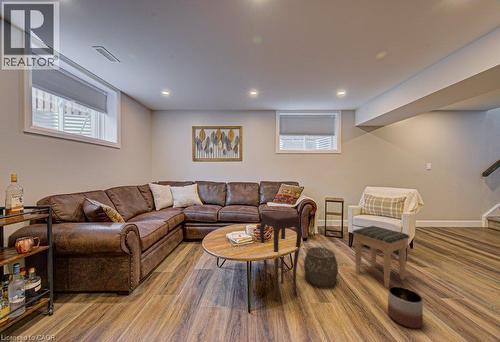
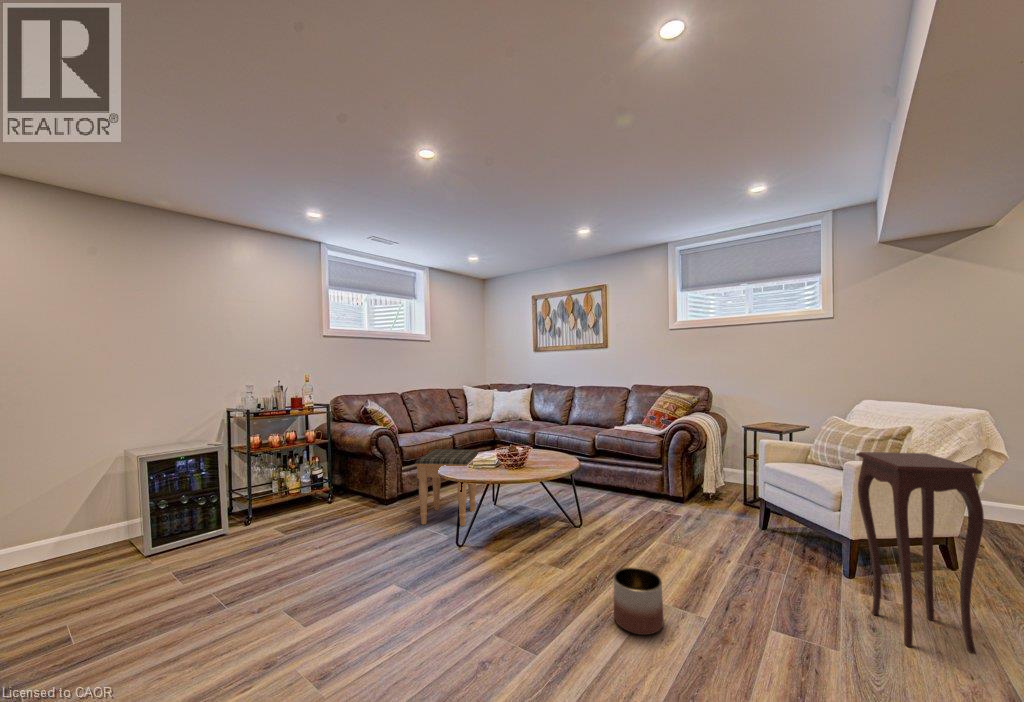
side table: present [260,211,302,301] -> present [856,452,984,653]
footstool: present [352,226,410,288] -> present [415,449,478,526]
woven basket: present [304,247,338,286] -> none [571,496,628,560]

